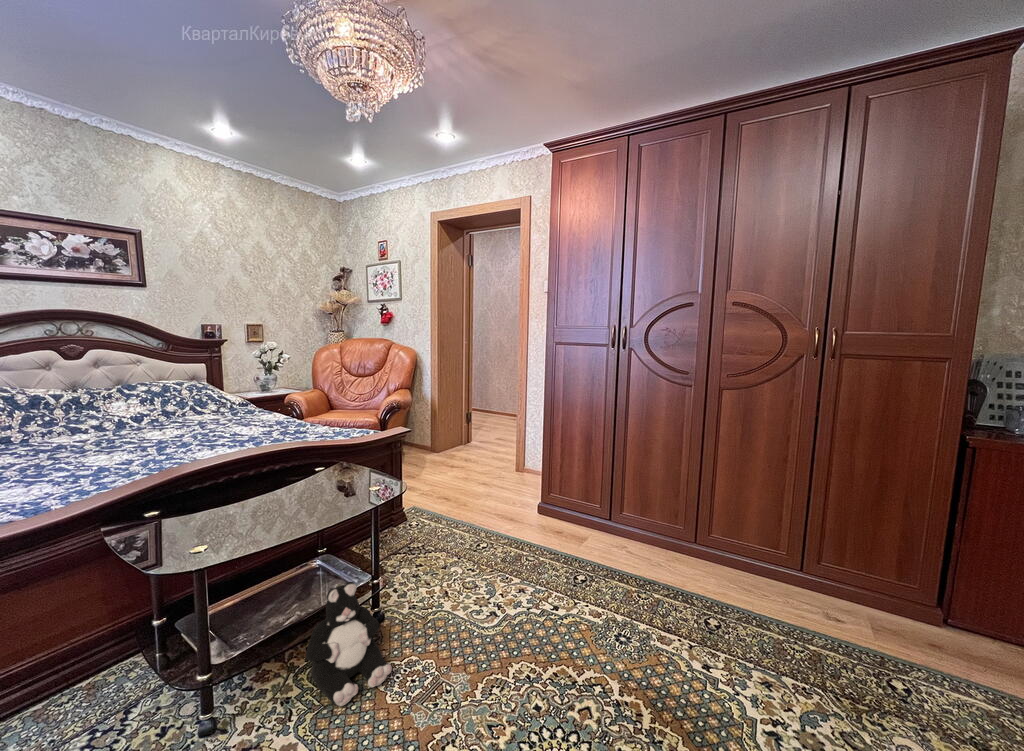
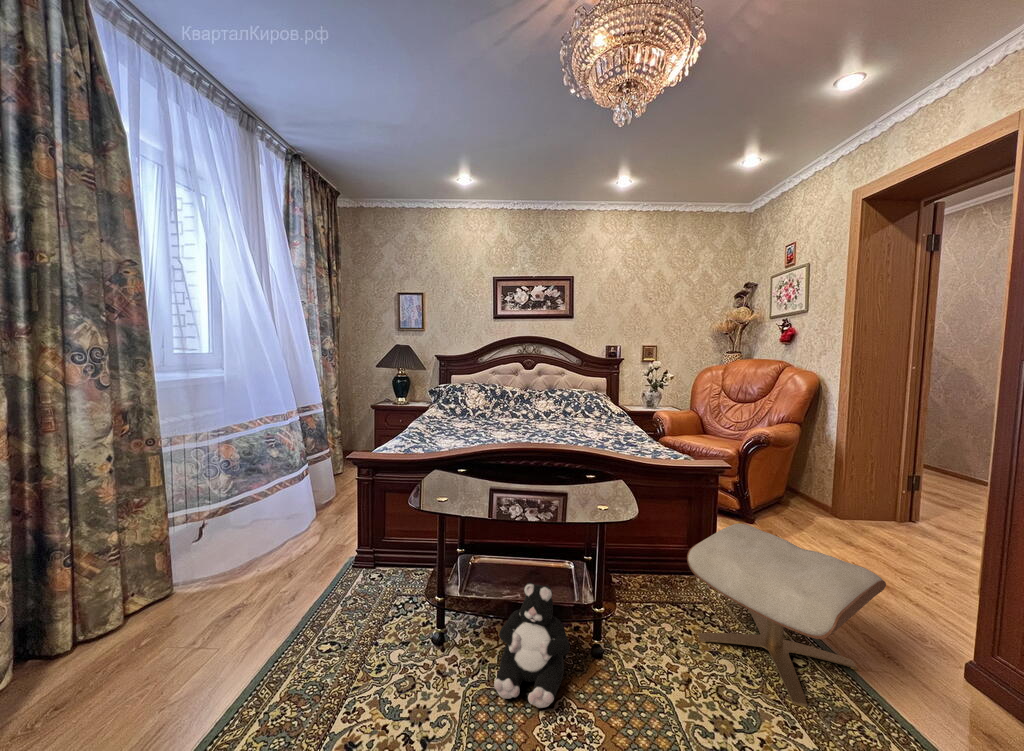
ottoman: none [414,471,517,568] -> present [687,524,886,707]

